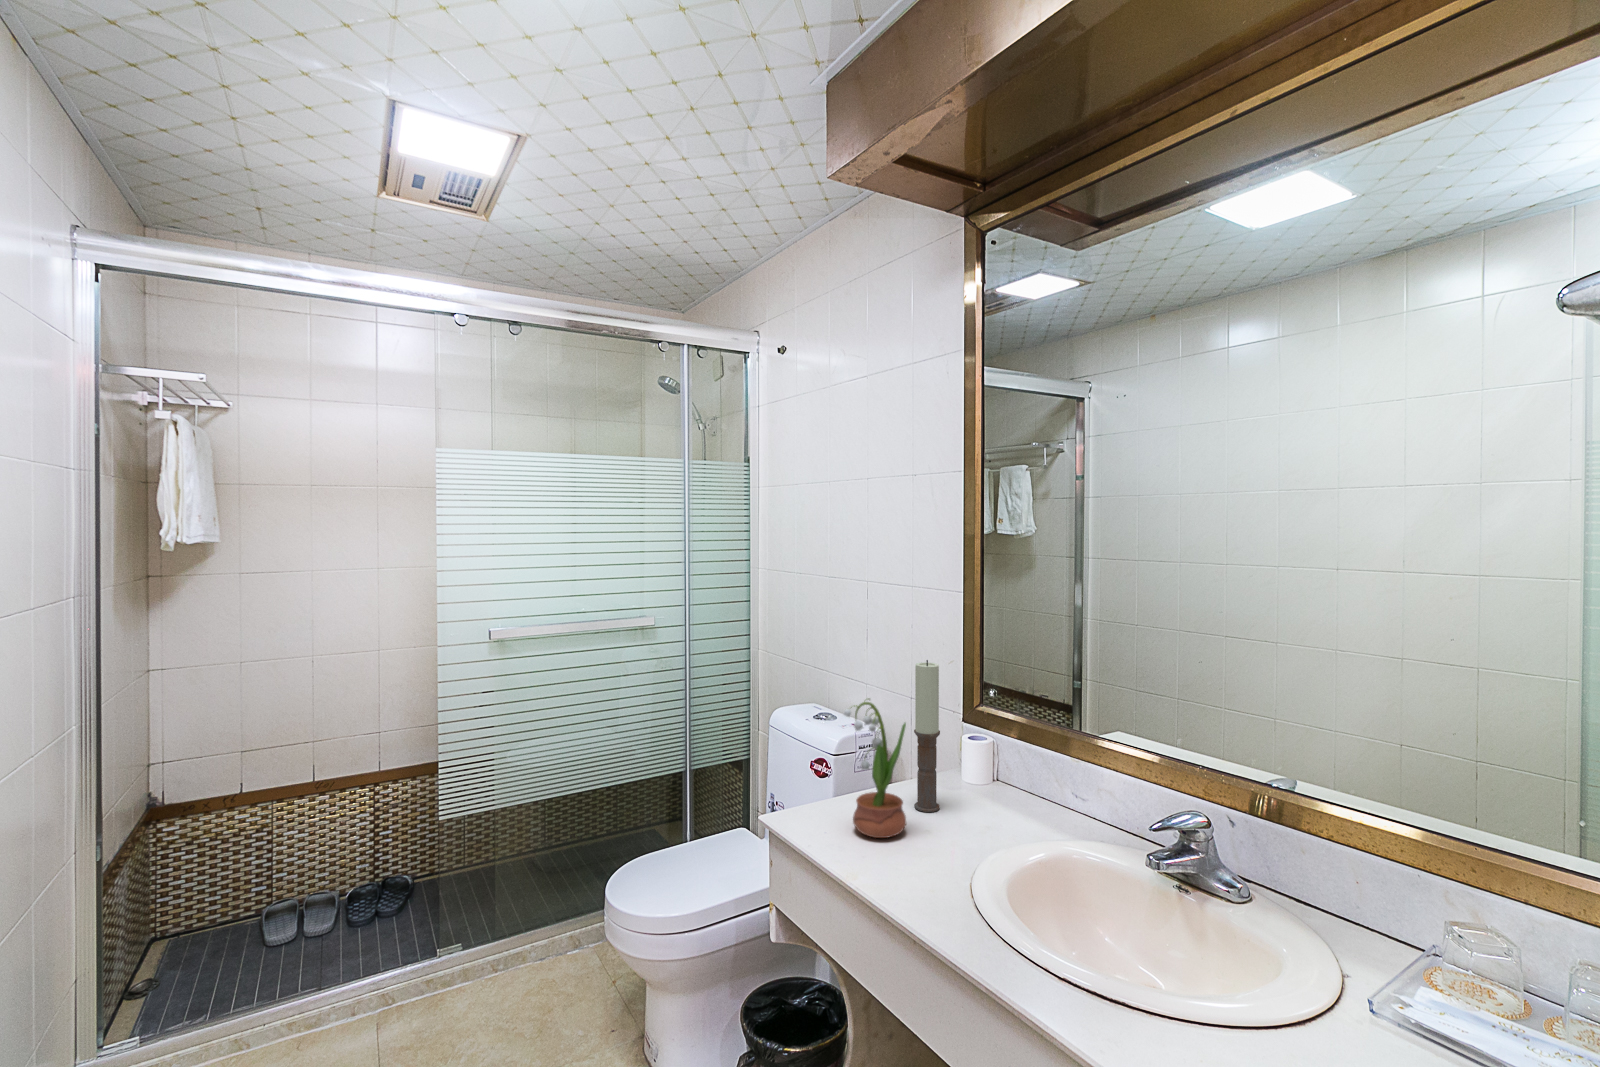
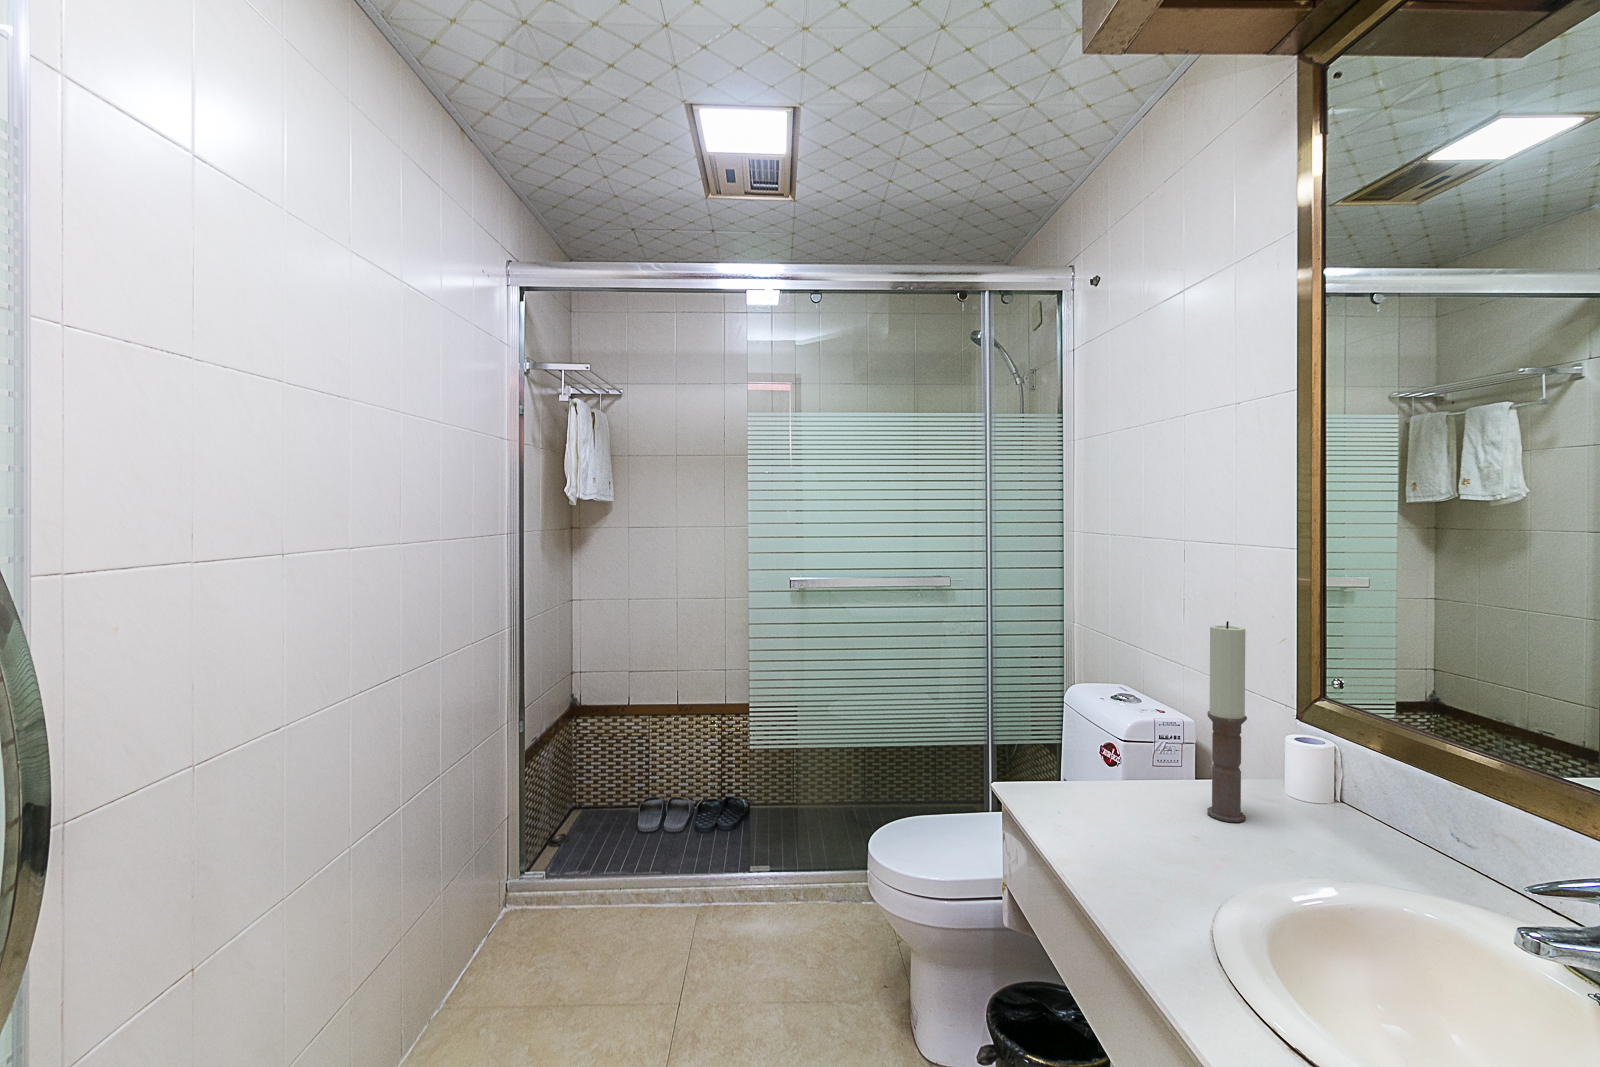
potted flower: present [844,698,906,838] -> none [1092,658,1181,838]

